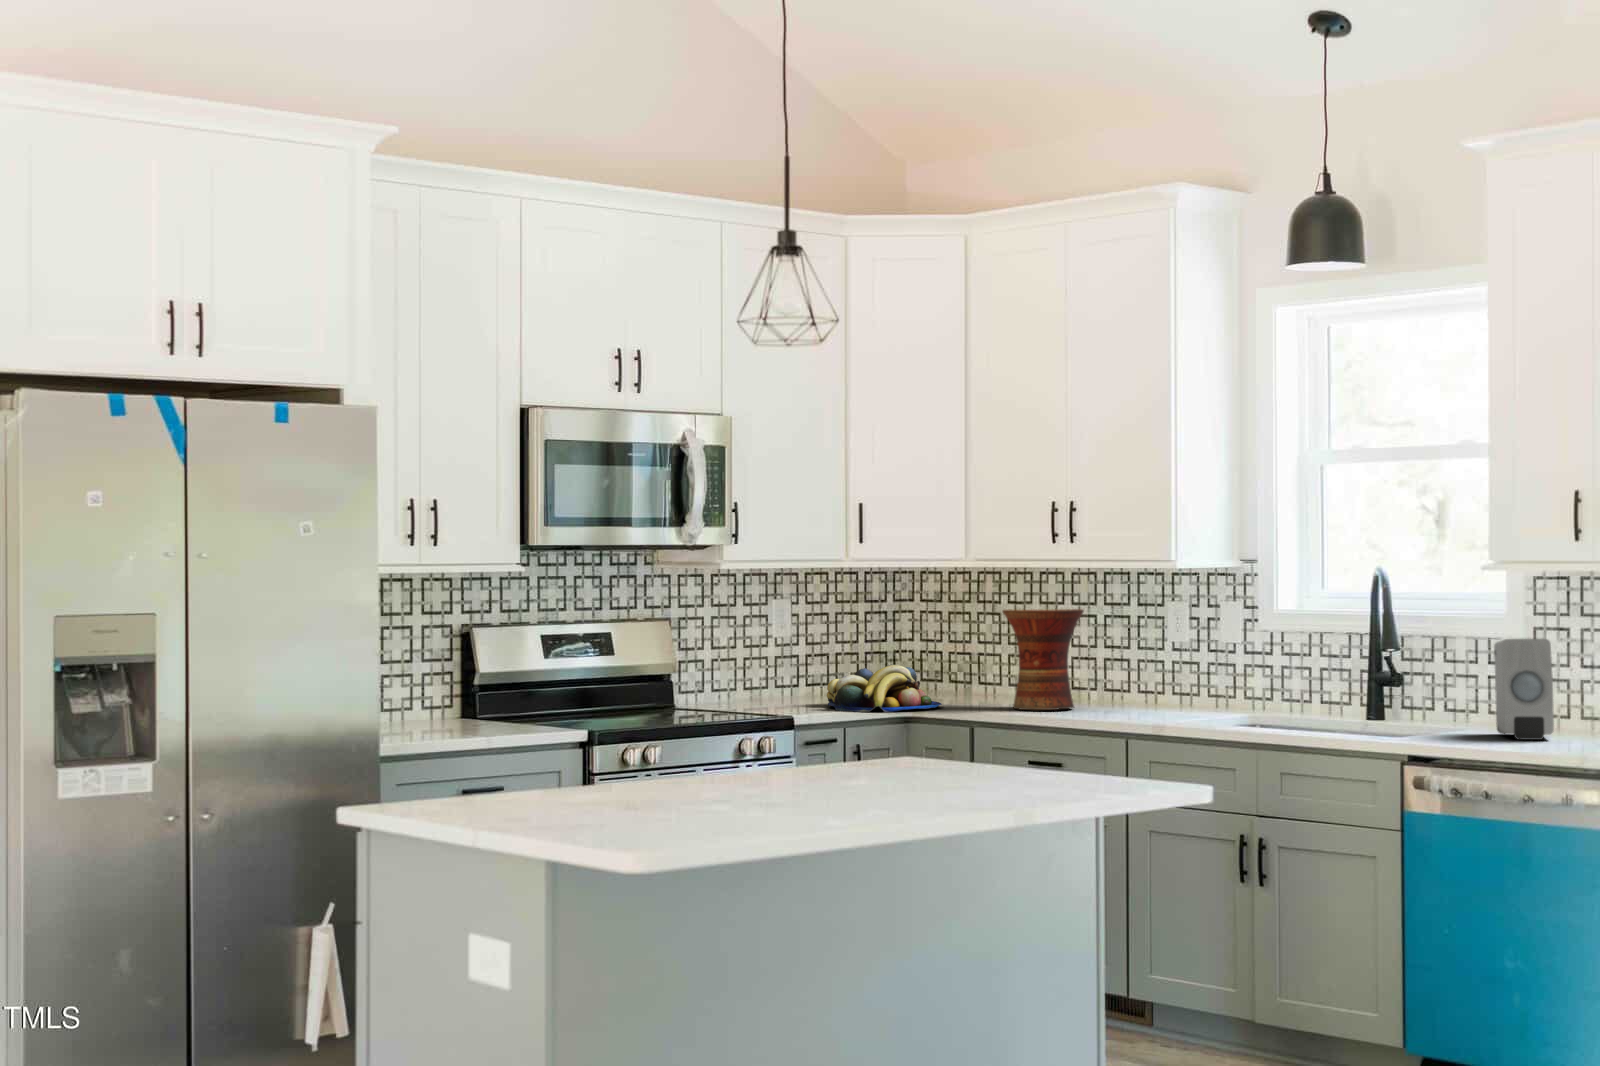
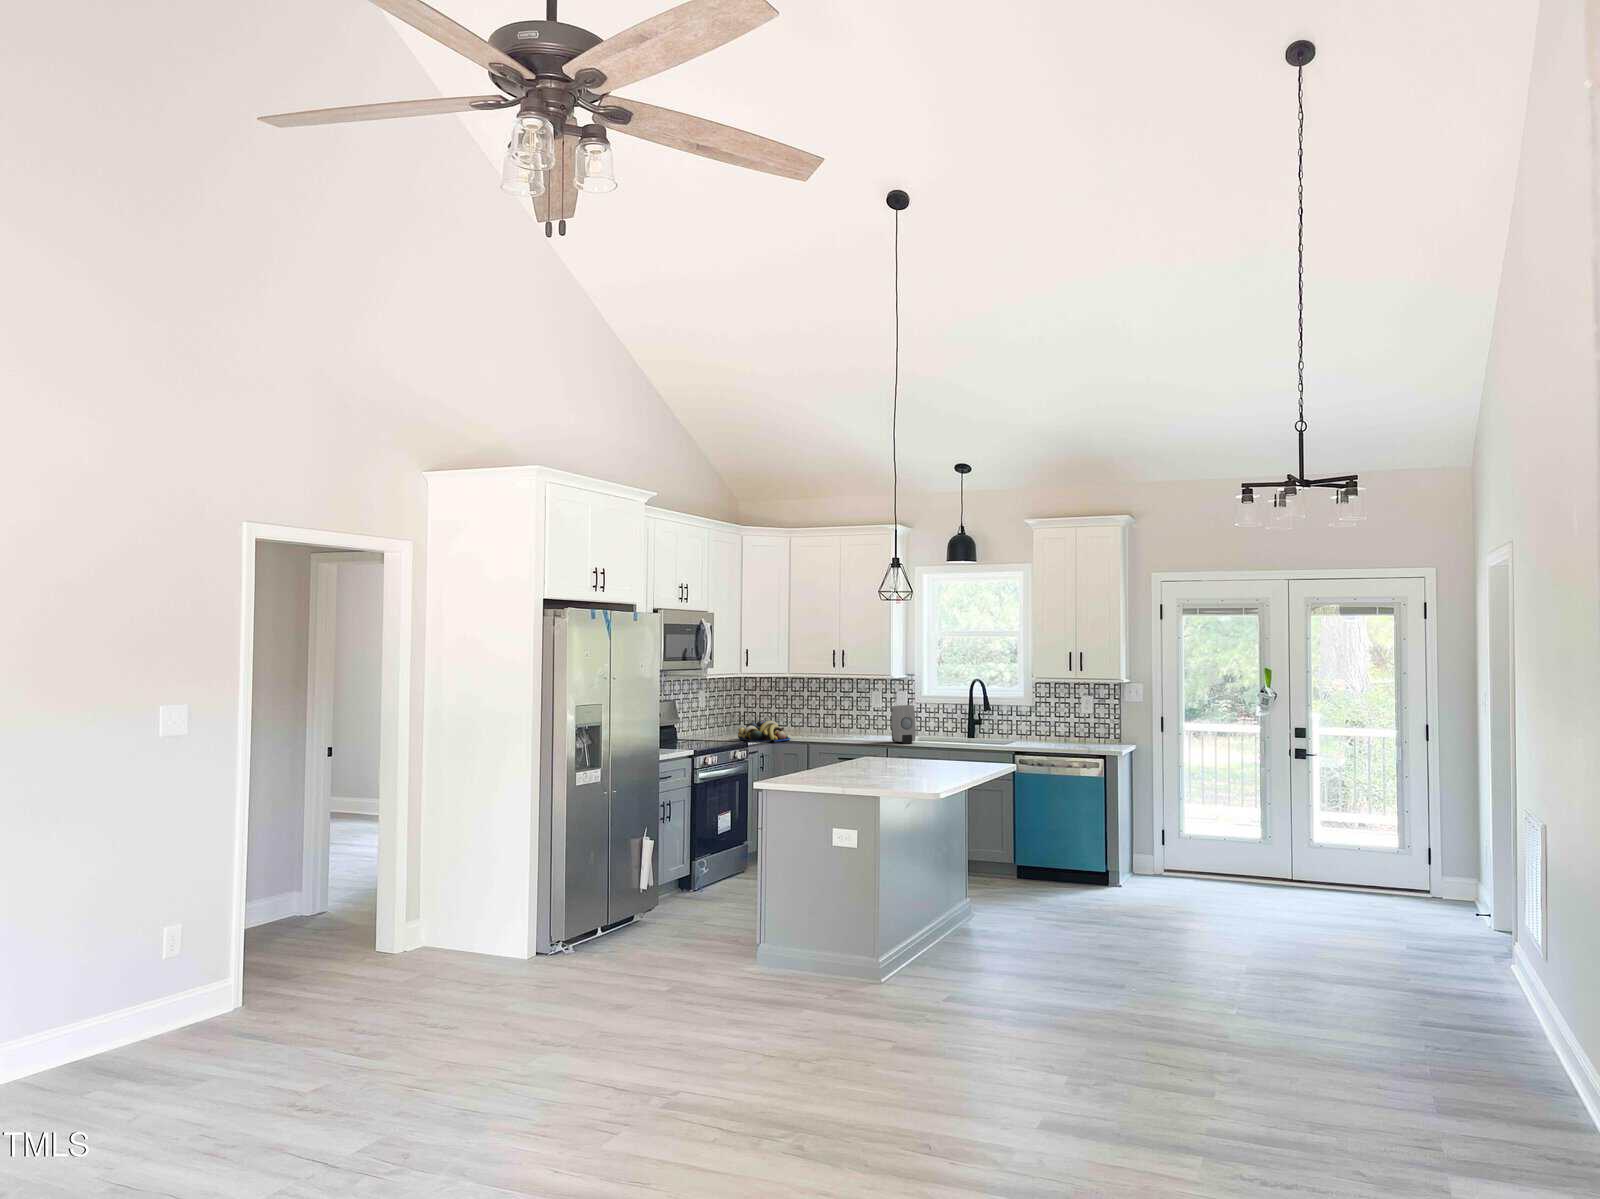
vase: present [1002,609,1084,710] -> none [814,694,850,739]
soap dispenser: present [1494,639,1554,740] -> present [891,705,916,744]

